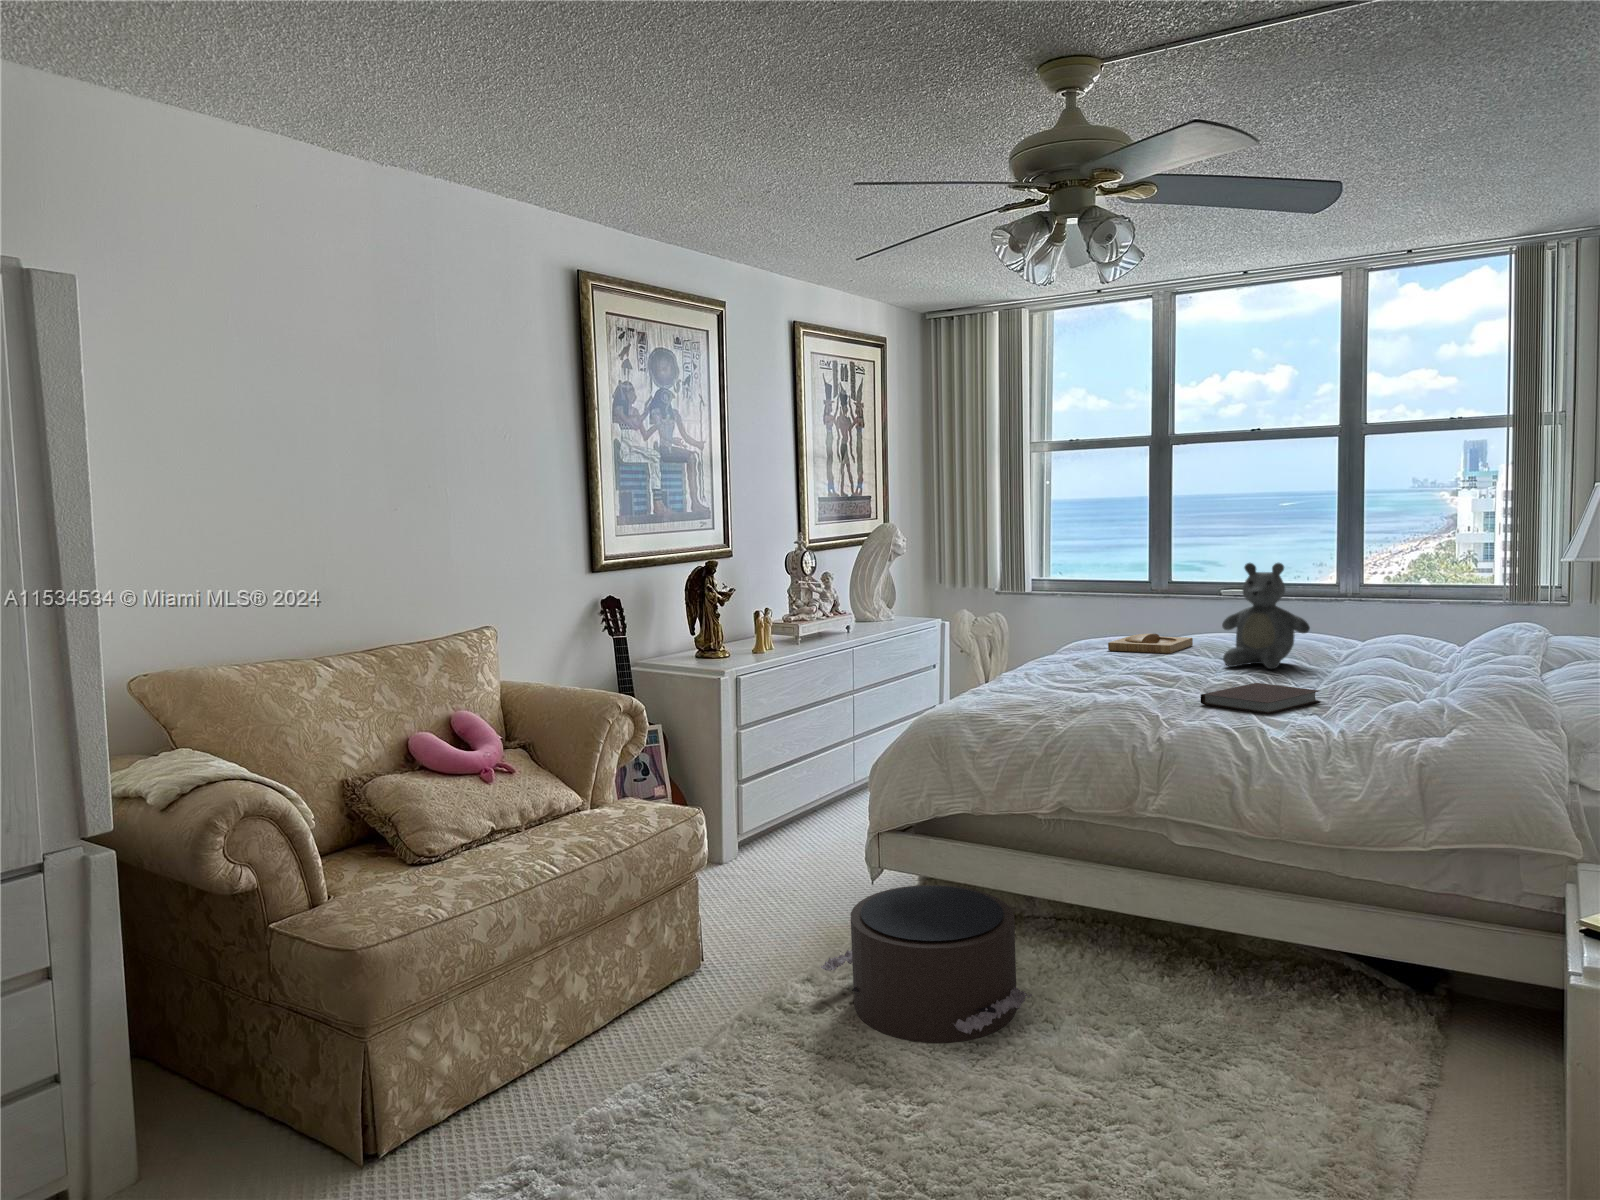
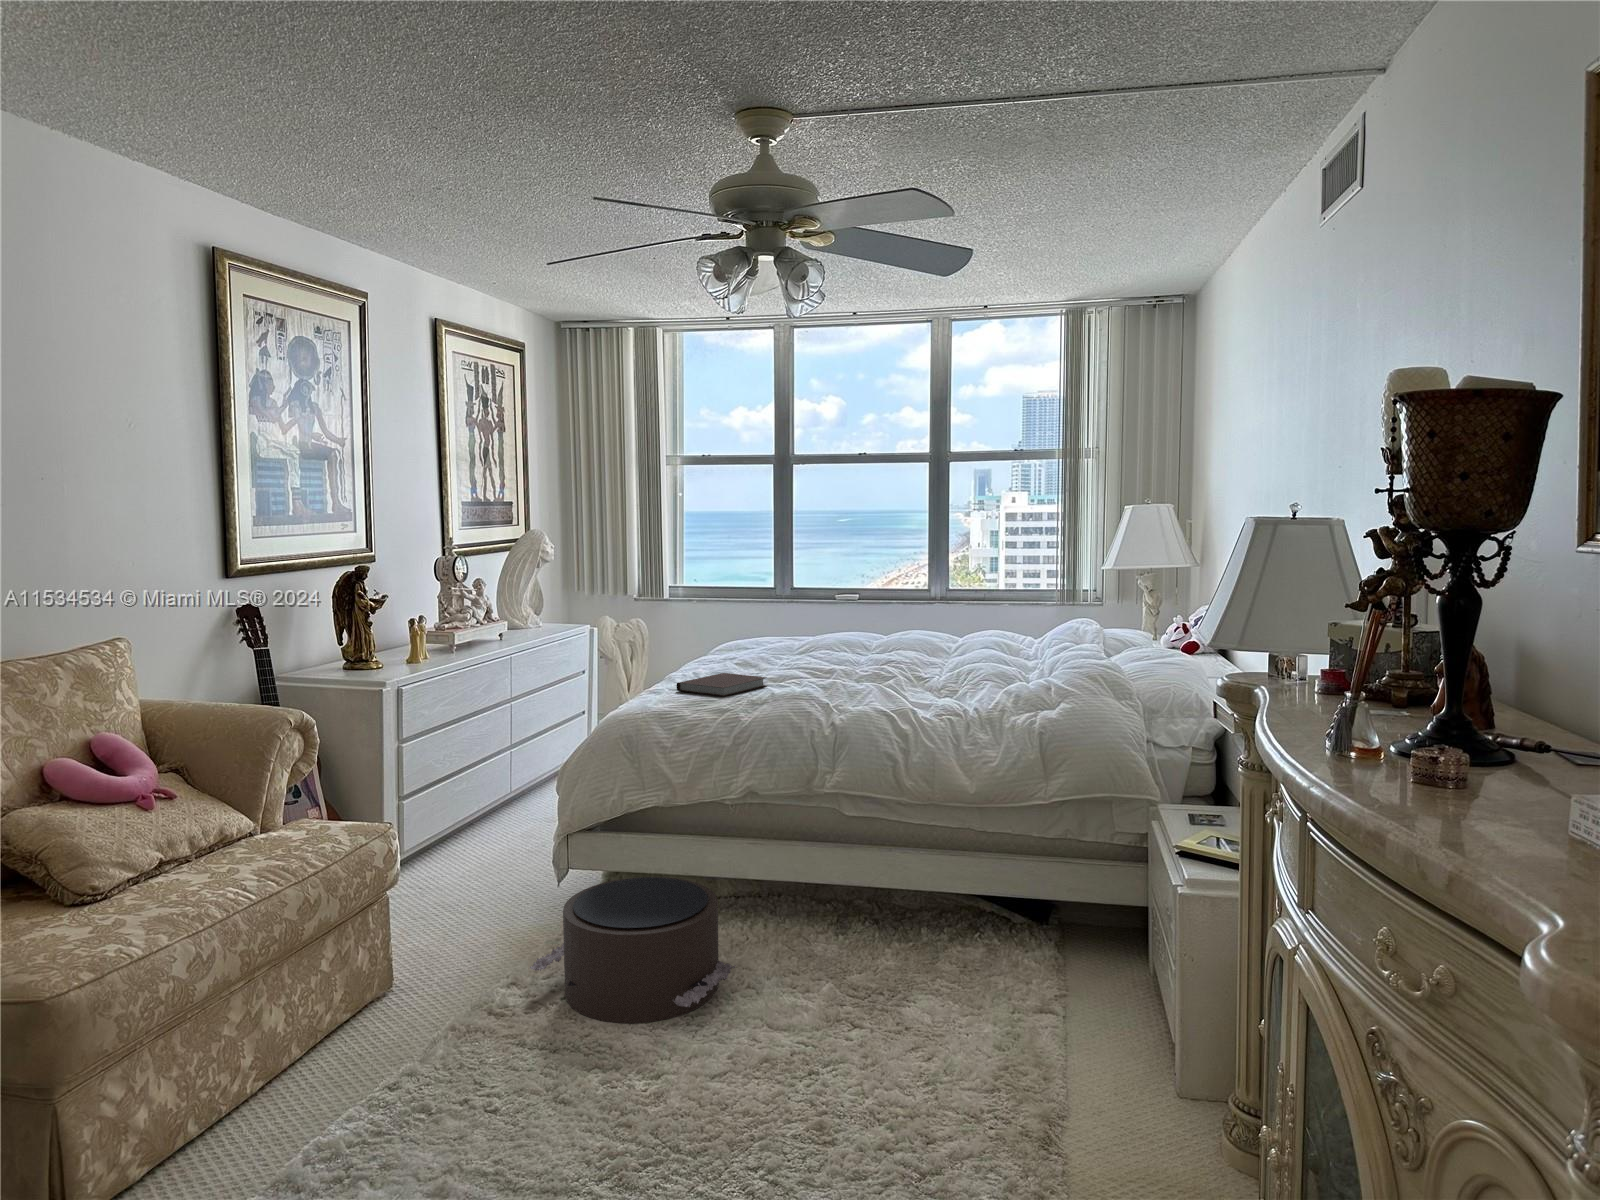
teddy bear: present [1222,563,1310,669] -> none [858,577,929,668]
tray: present [1108,634,1193,653] -> none [758,639,827,656]
notebook: present [1200,683,1320,714] -> present [677,673,767,697]

